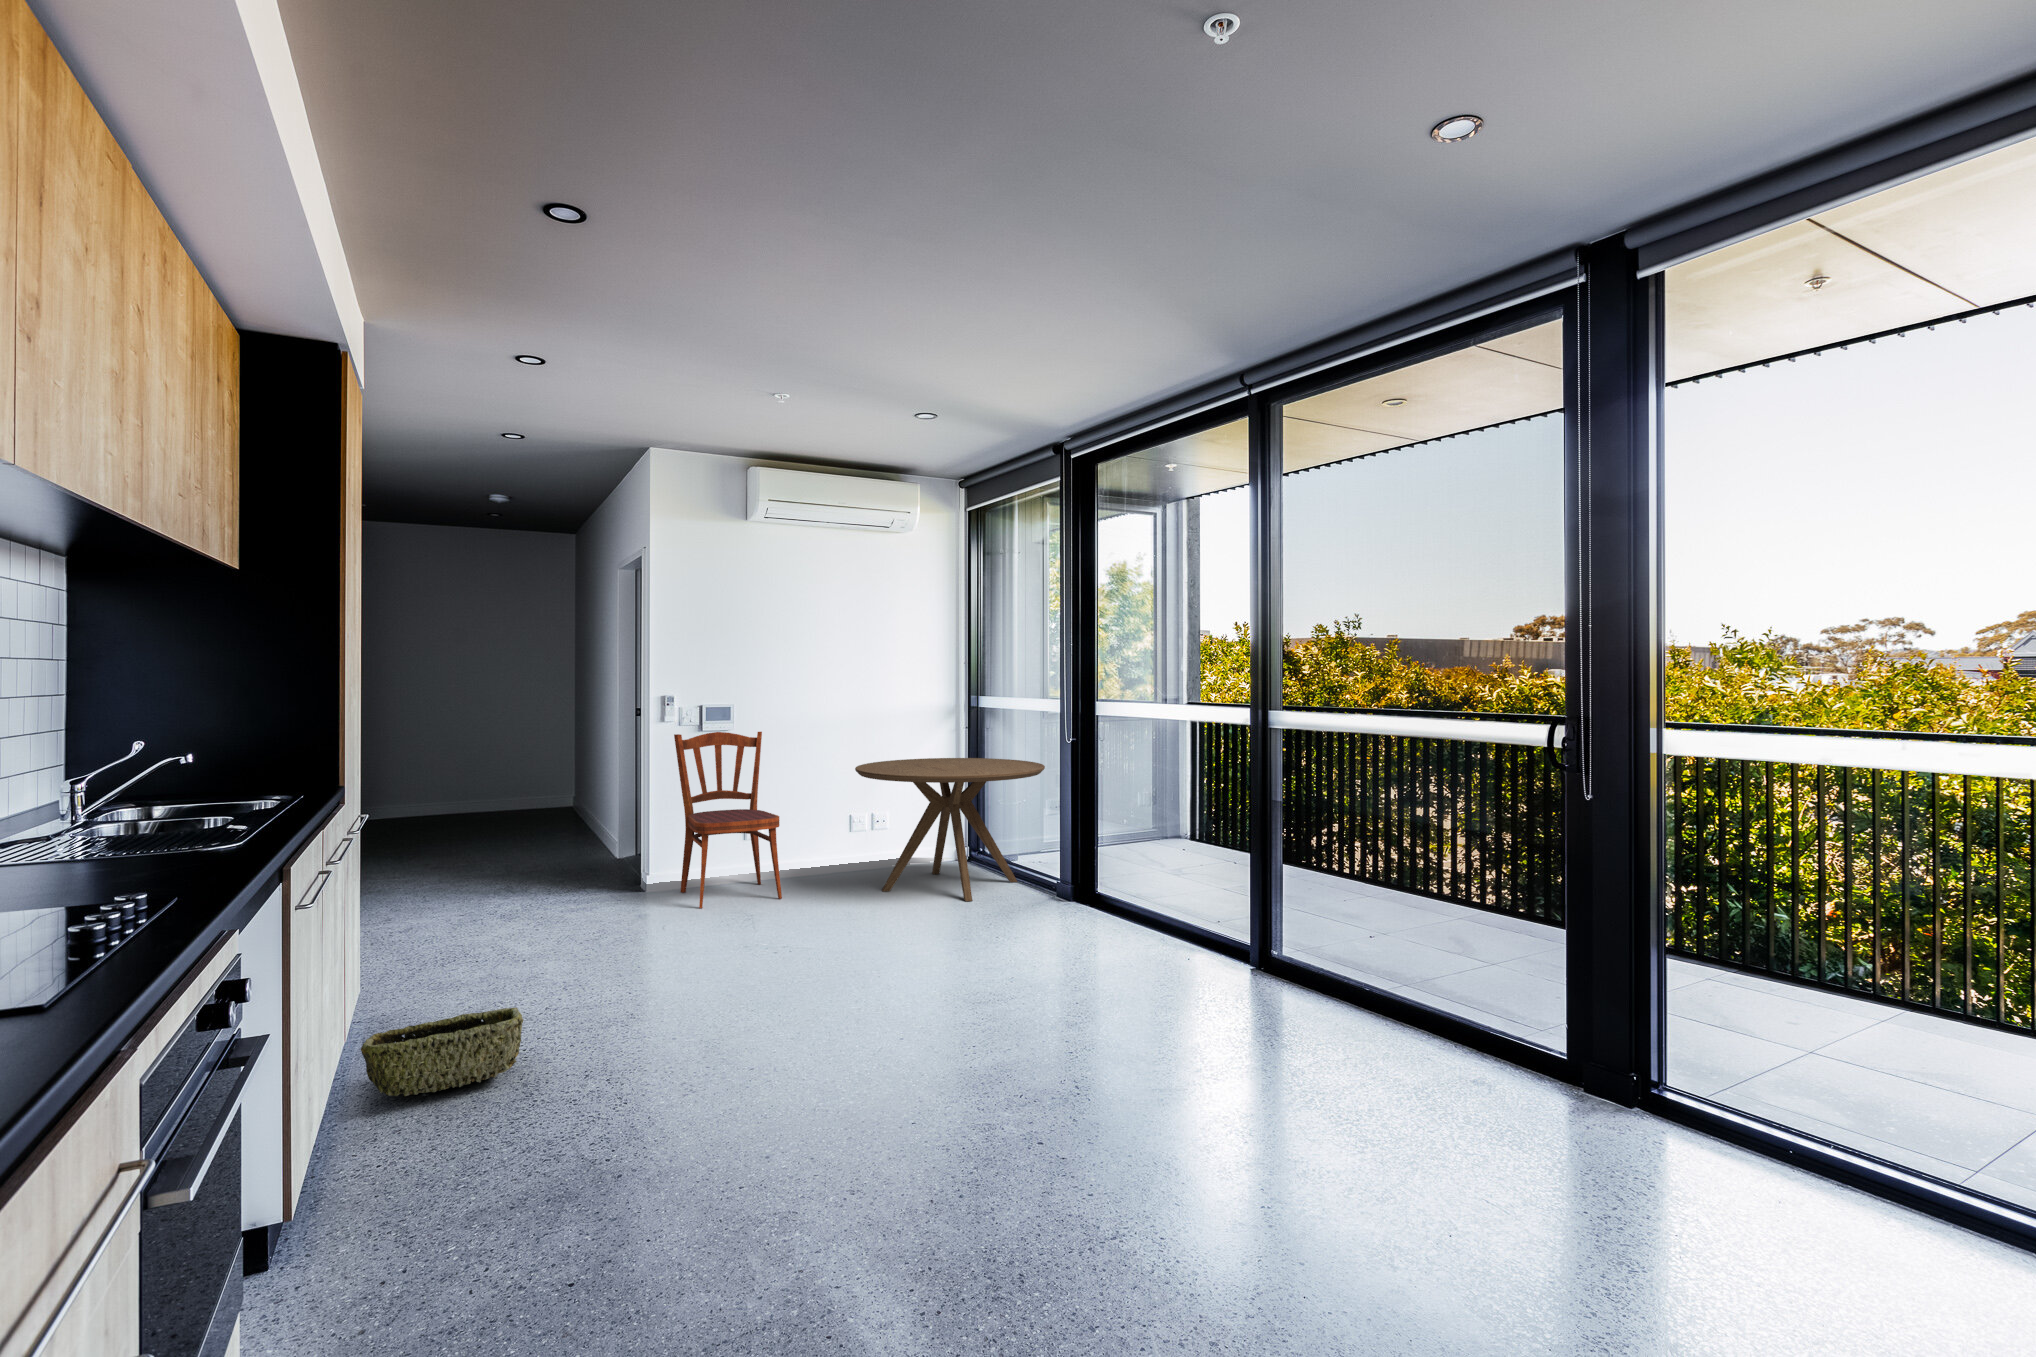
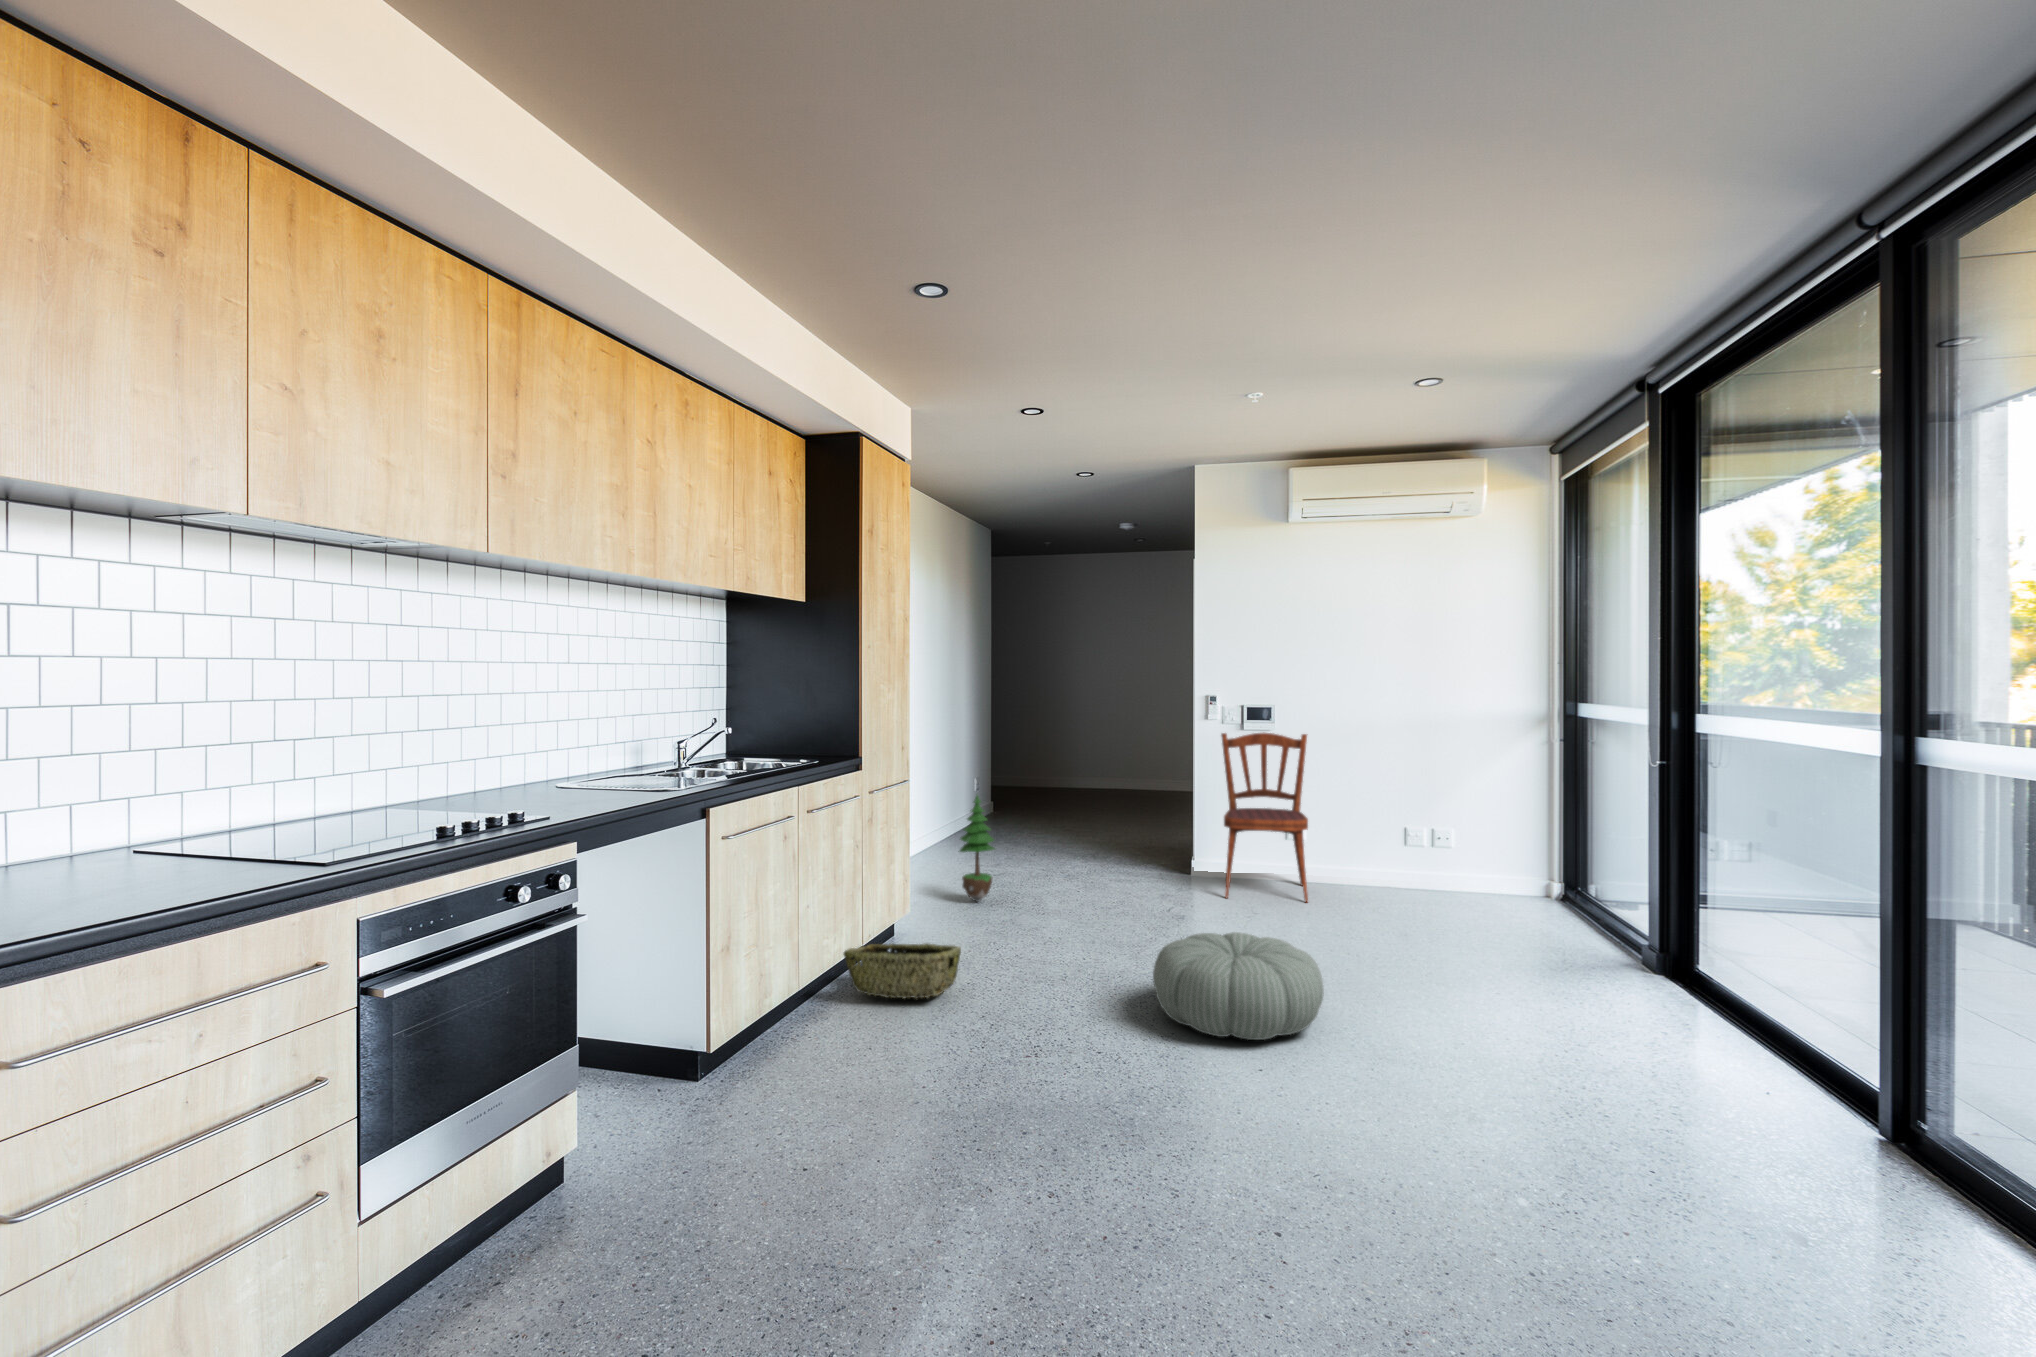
dining table: present [855,758,1045,901] -> none [1389,772,1639,943]
potted tree: none [374,825,433,965] -> present [960,795,995,902]
pouf: none [750,927,916,1028] -> present [1153,932,1324,1040]

